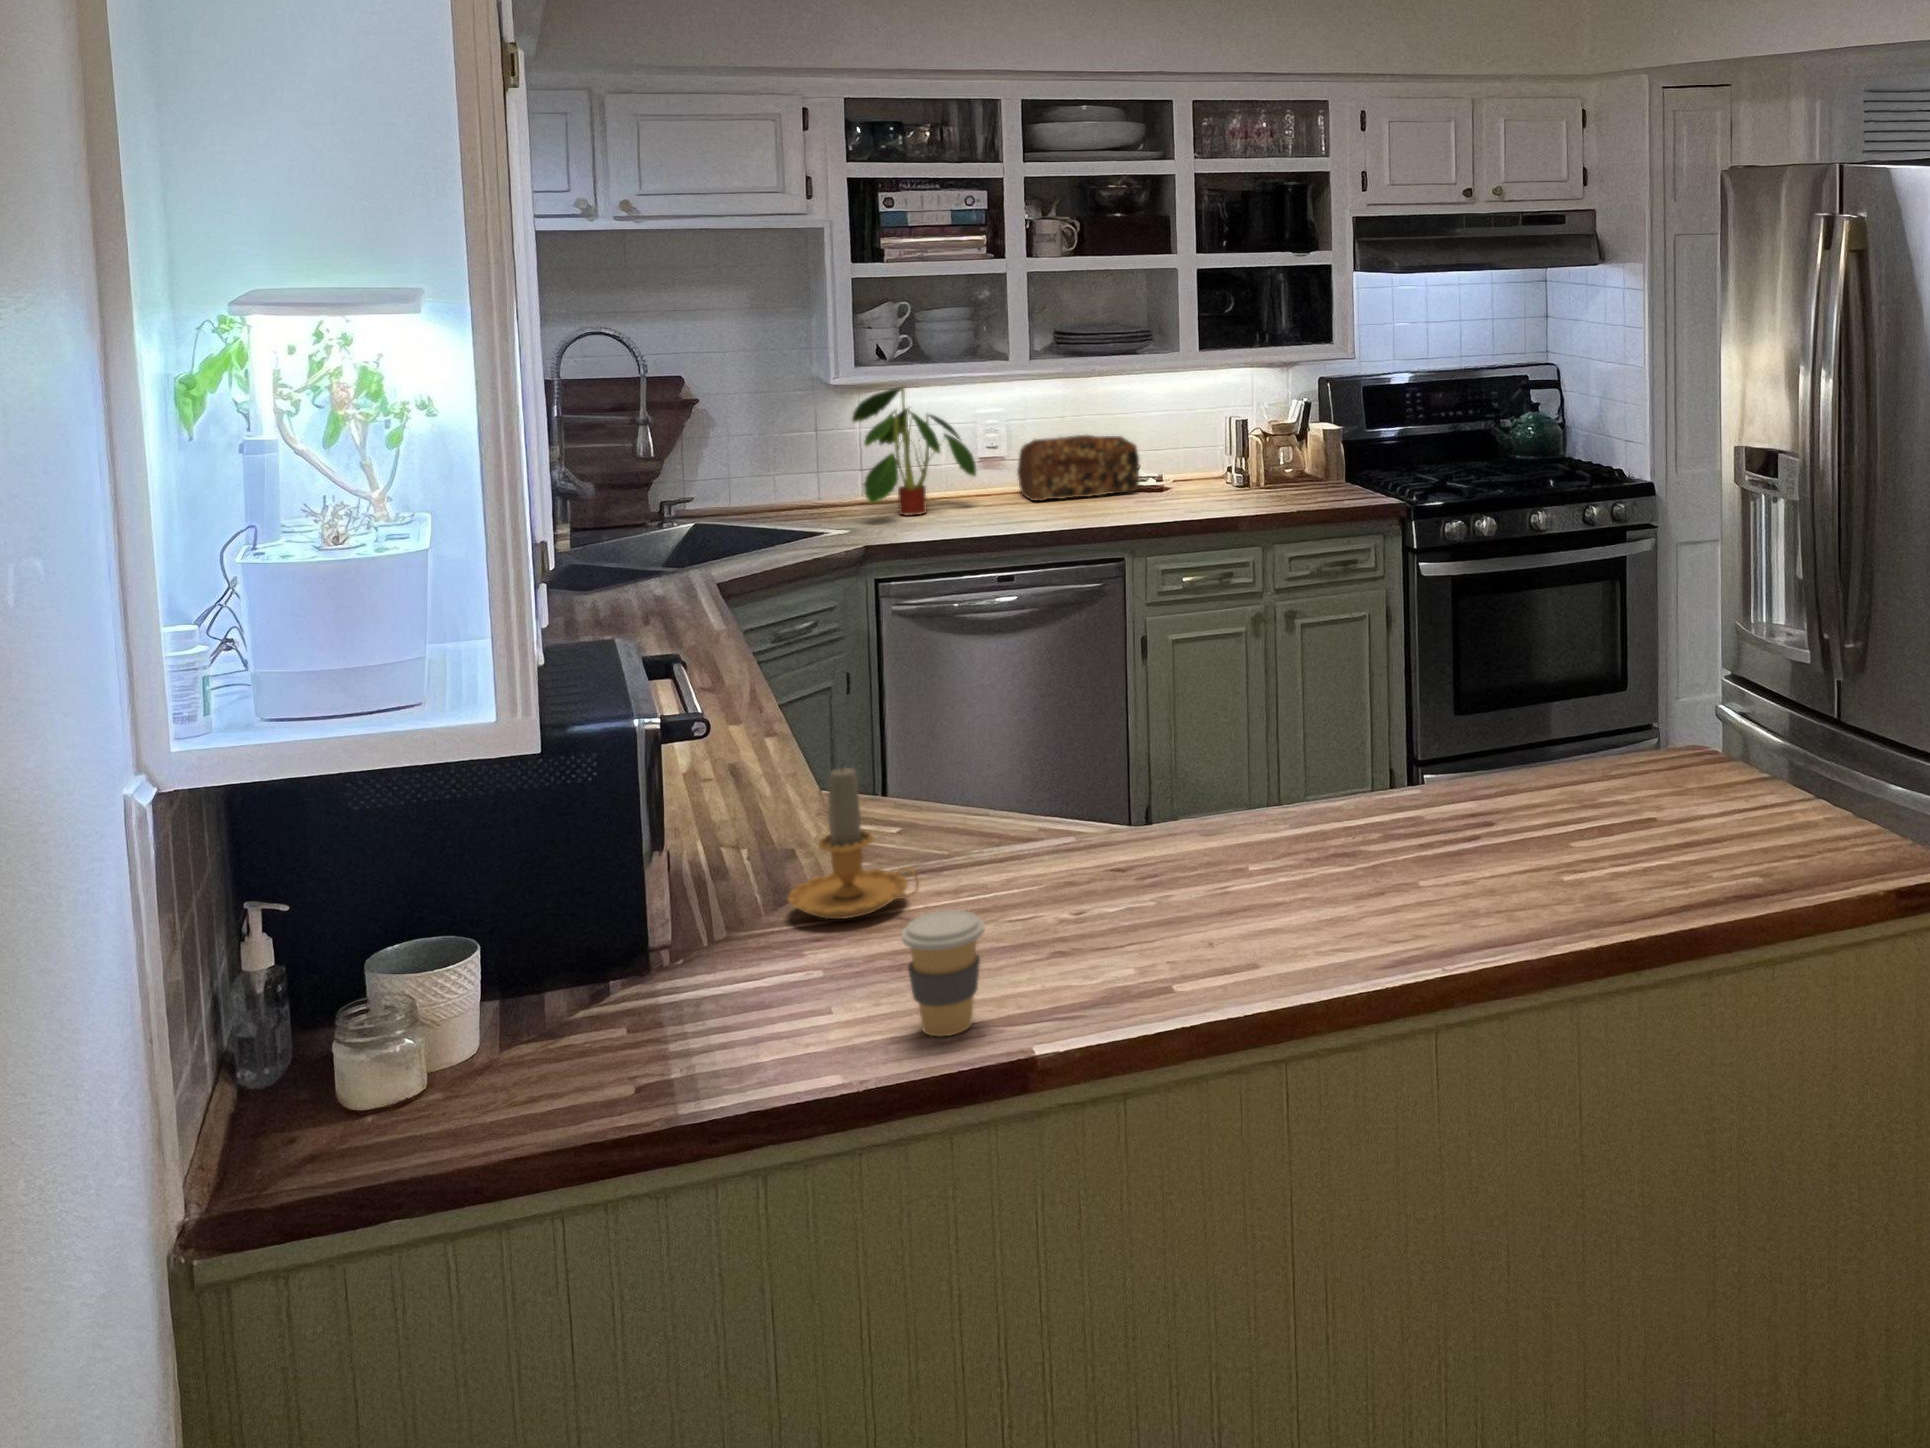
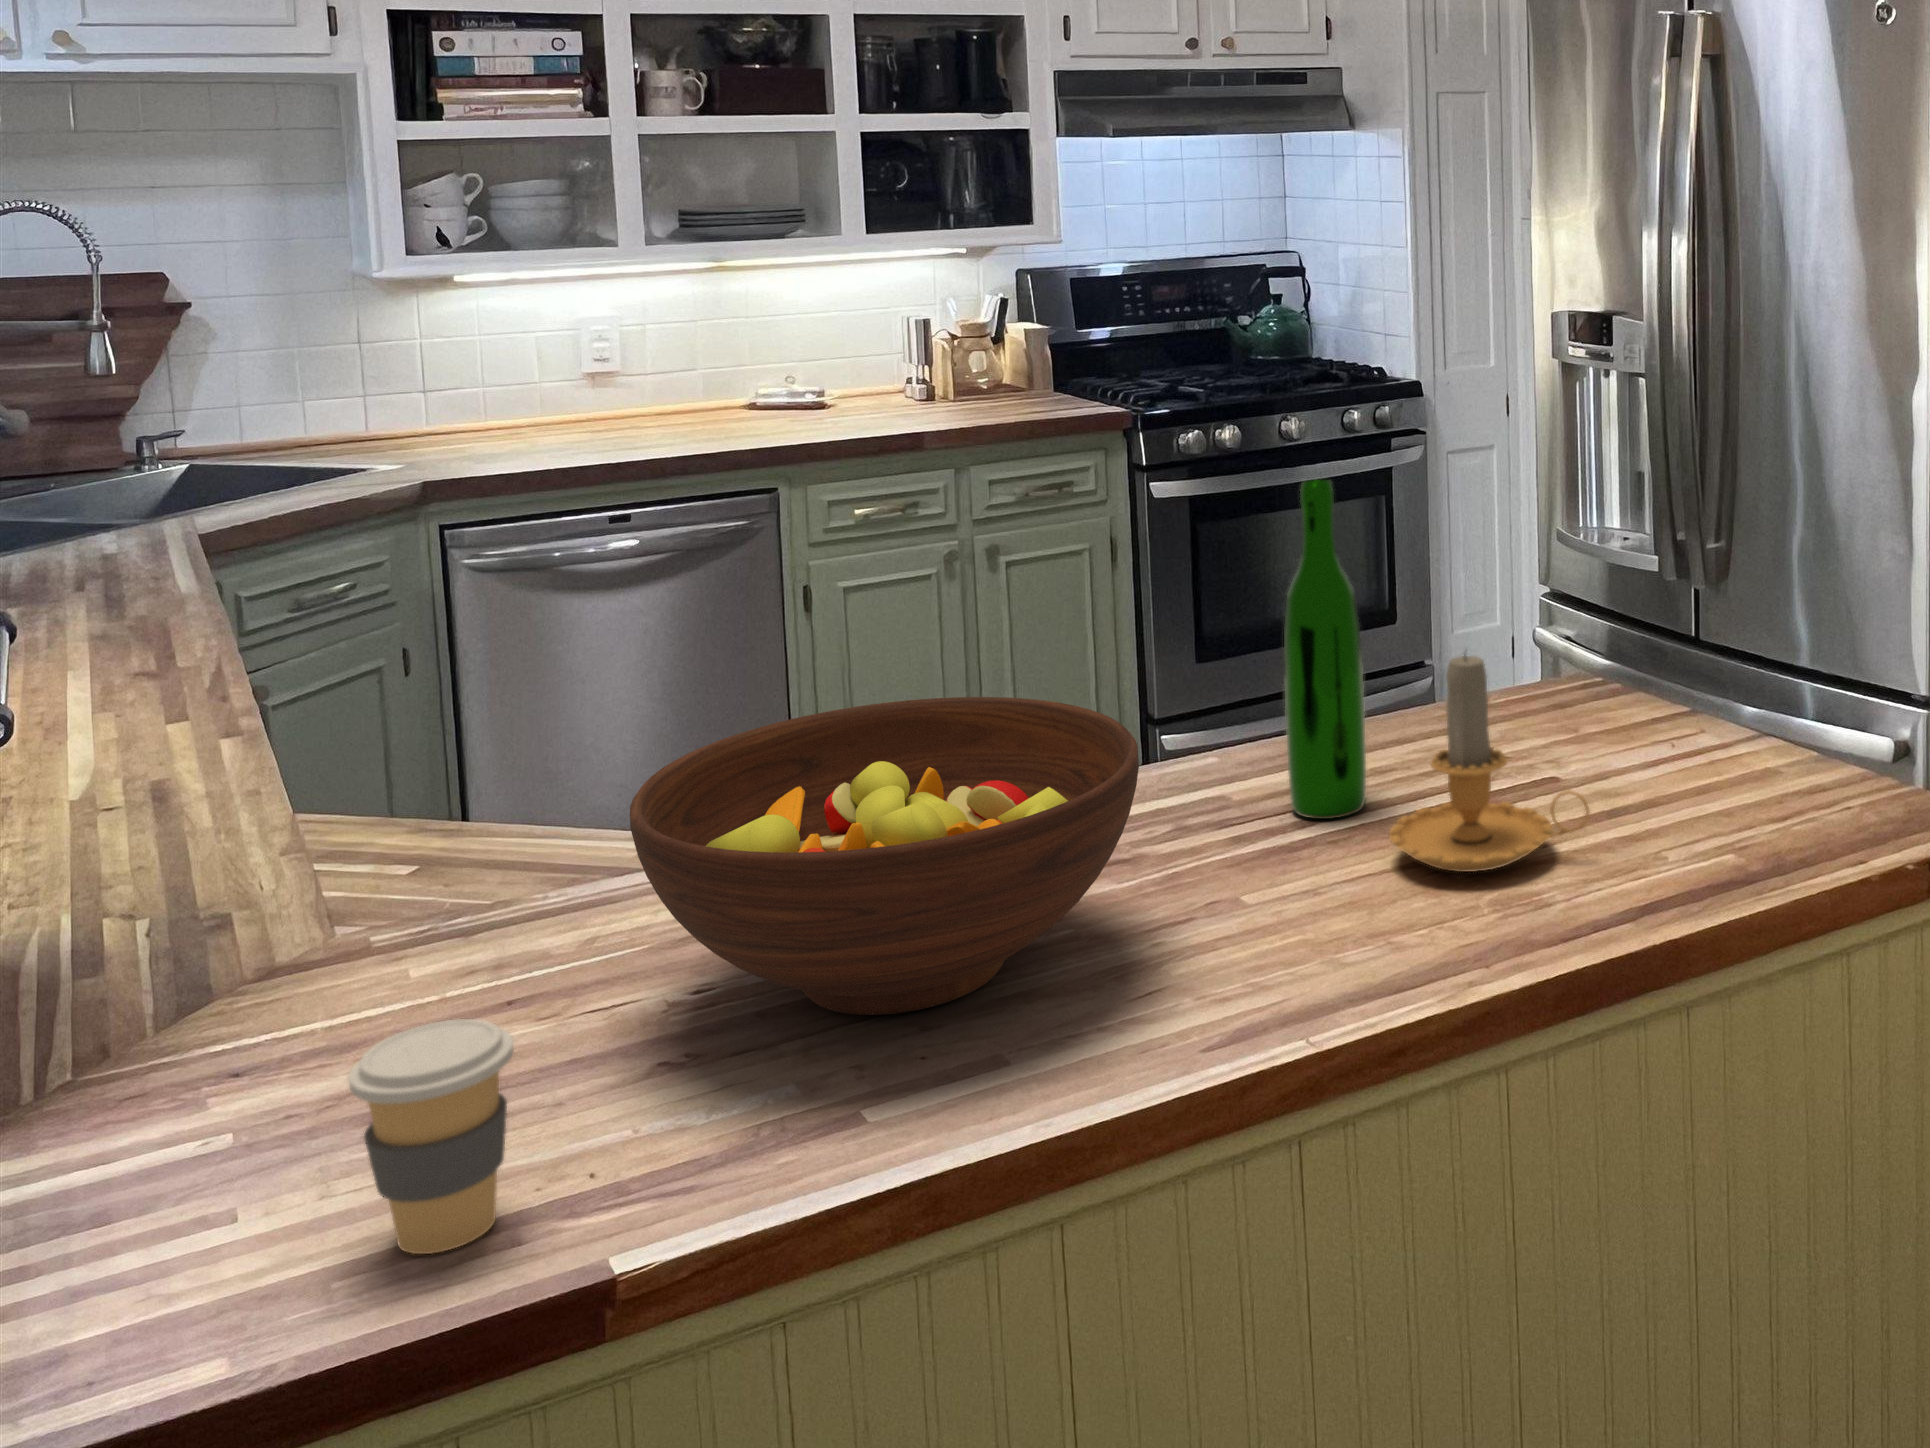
plant: present [852,386,976,515] -> none [381,278,585,447]
bread loaf: present [1017,435,1139,501] -> none [633,341,796,425]
wine bottle: none [1457,604,1511,837] -> present [1284,480,1366,819]
fruit bowl: none [1042,740,1345,935] -> present [630,697,1139,1015]
candle: present [788,767,919,919] -> present [1389,655,1590,872]

